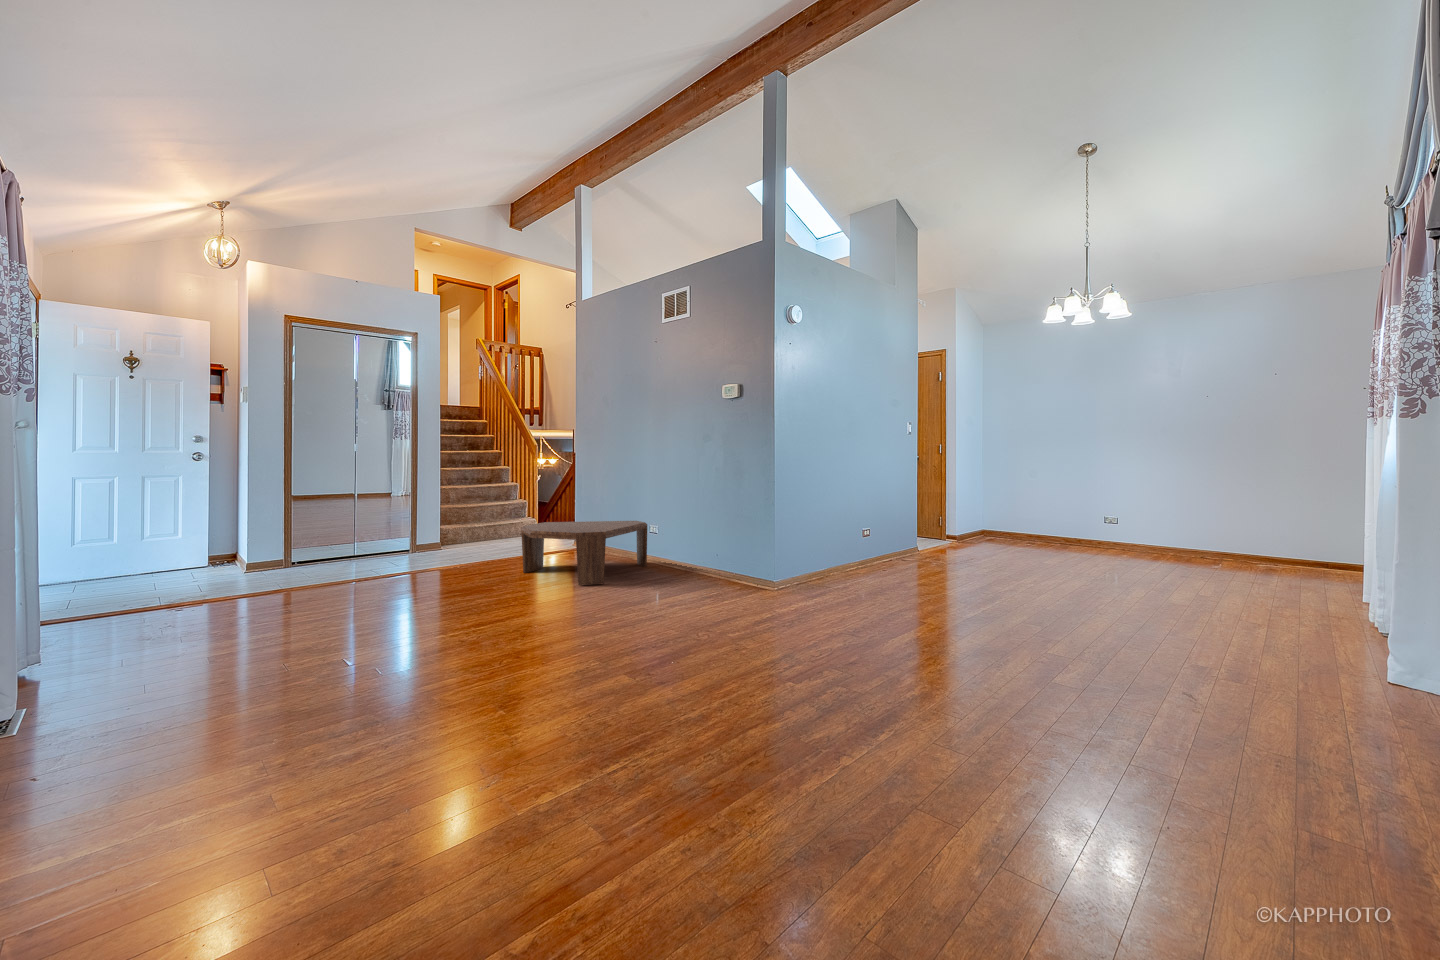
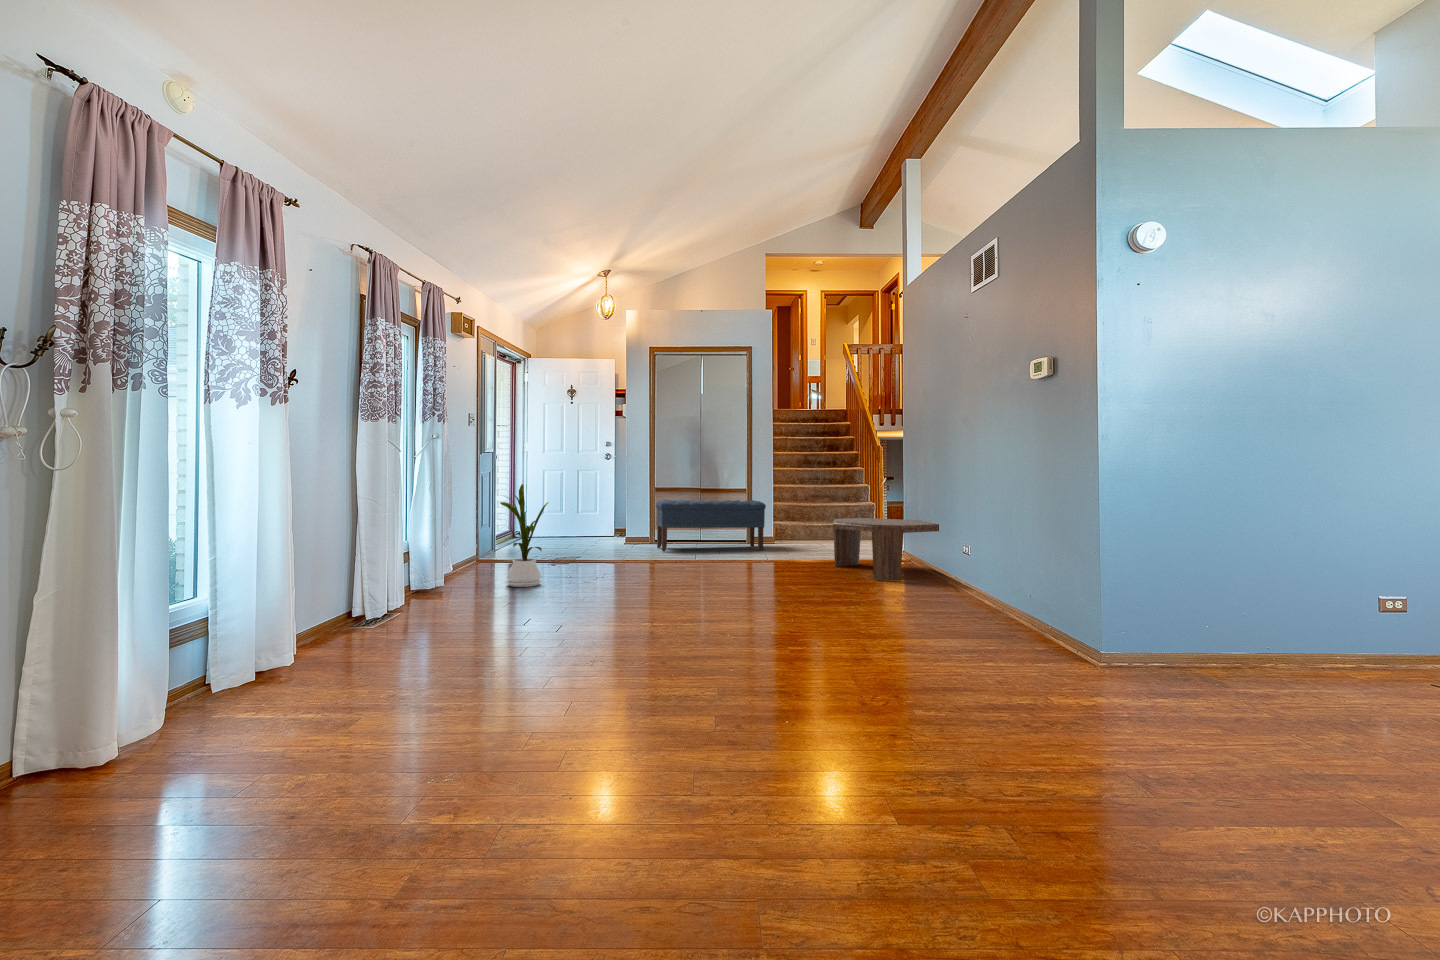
bench: none [279,506,427,575] -> present [656,500,766,551]
house plant: none [43,523,147,678] -> present [500,484,548,587]

